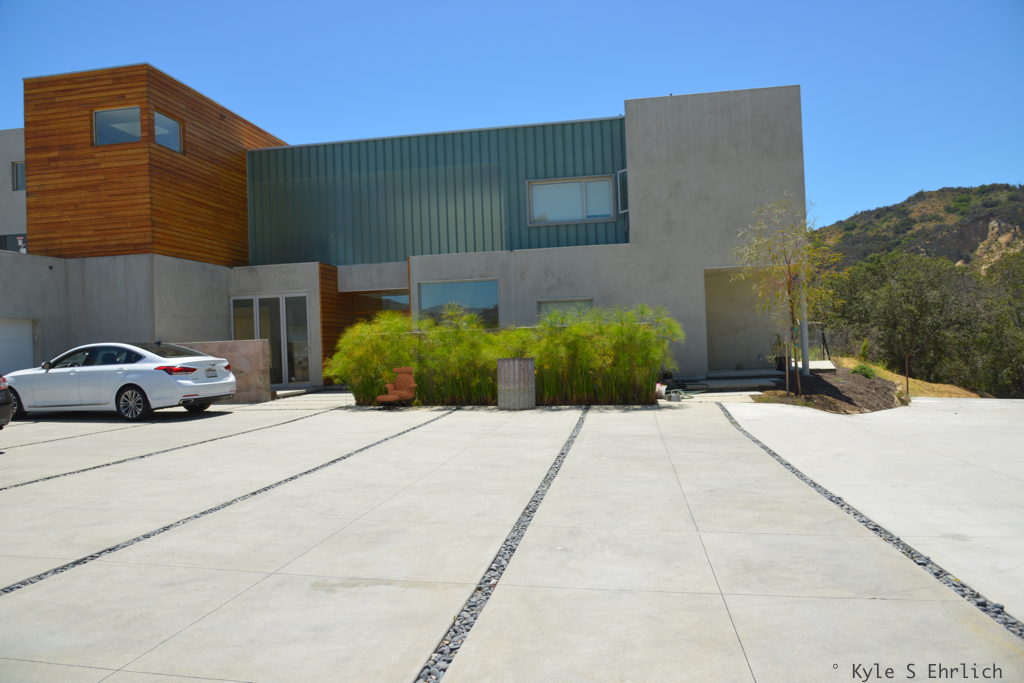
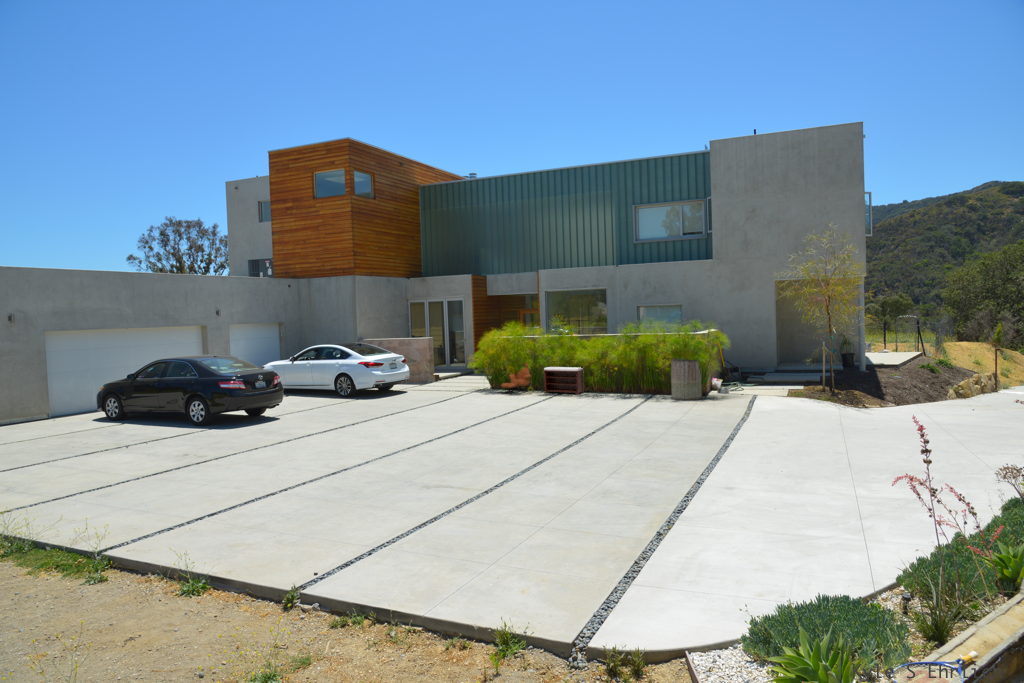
trash can: present [497,358,536,410] -> present [671,358,702,400]
bench: none [436,372,492,408] -> present [543,367,584,395]

